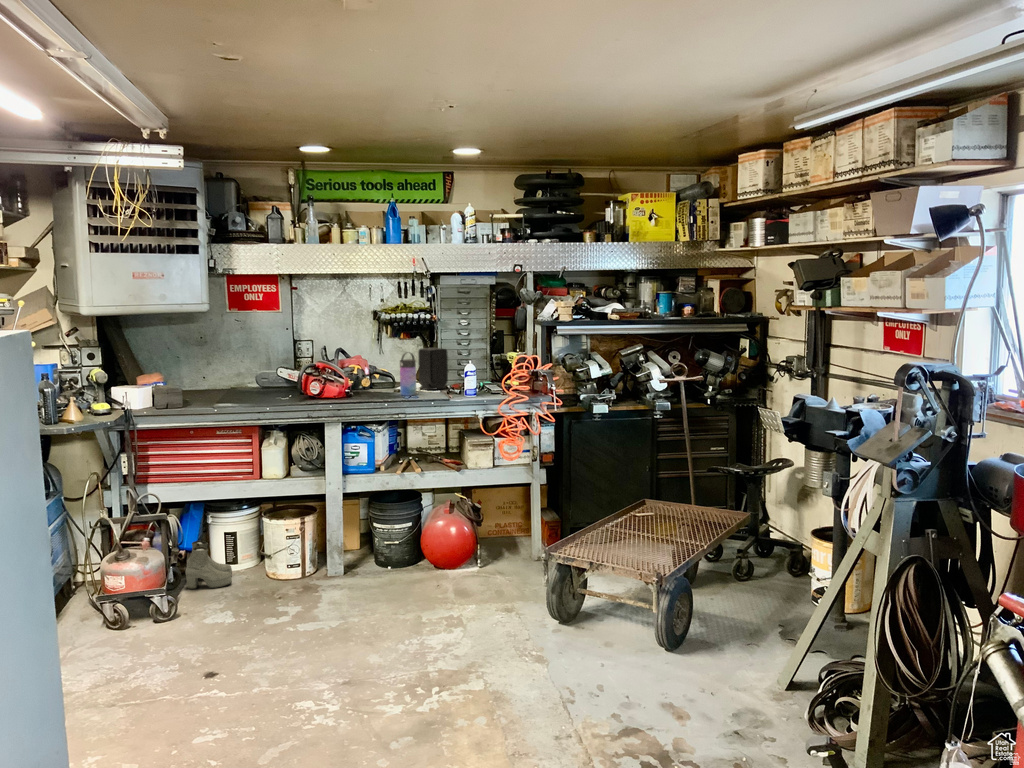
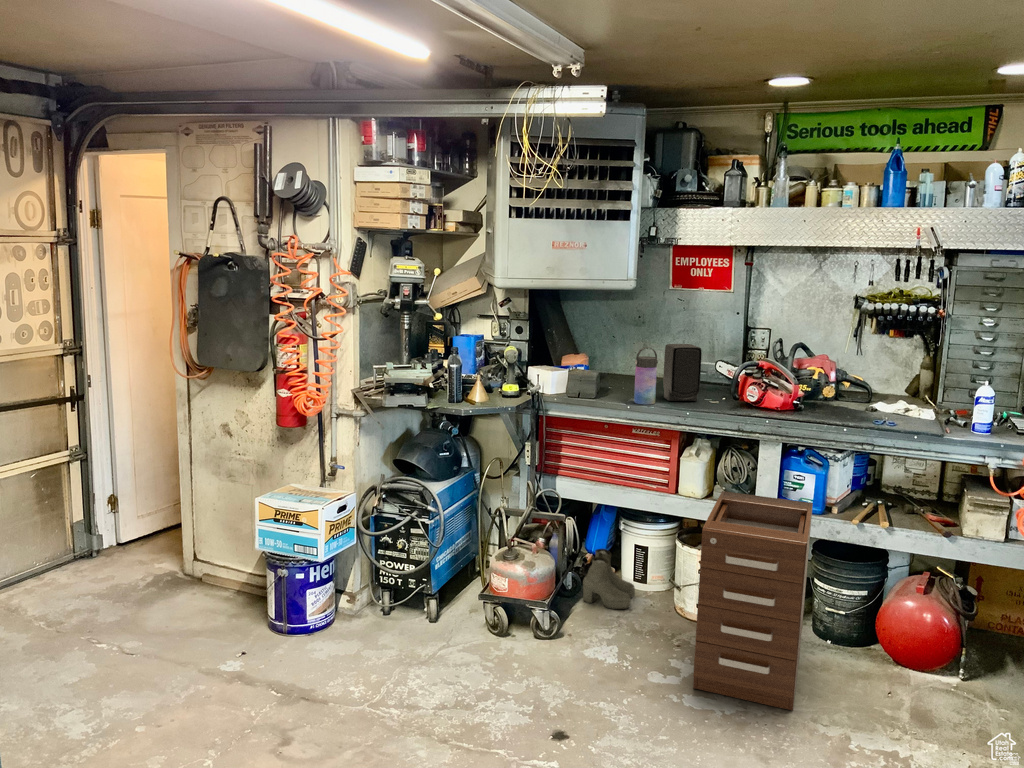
speaker: present [418,348,448,390] -> present [663,344,702,401]
water bottle: present [400,352,416,396] -> present [634,347,658,404]
filing cabinet: none [298,463,378,619] -> present [693,491,813,710]

